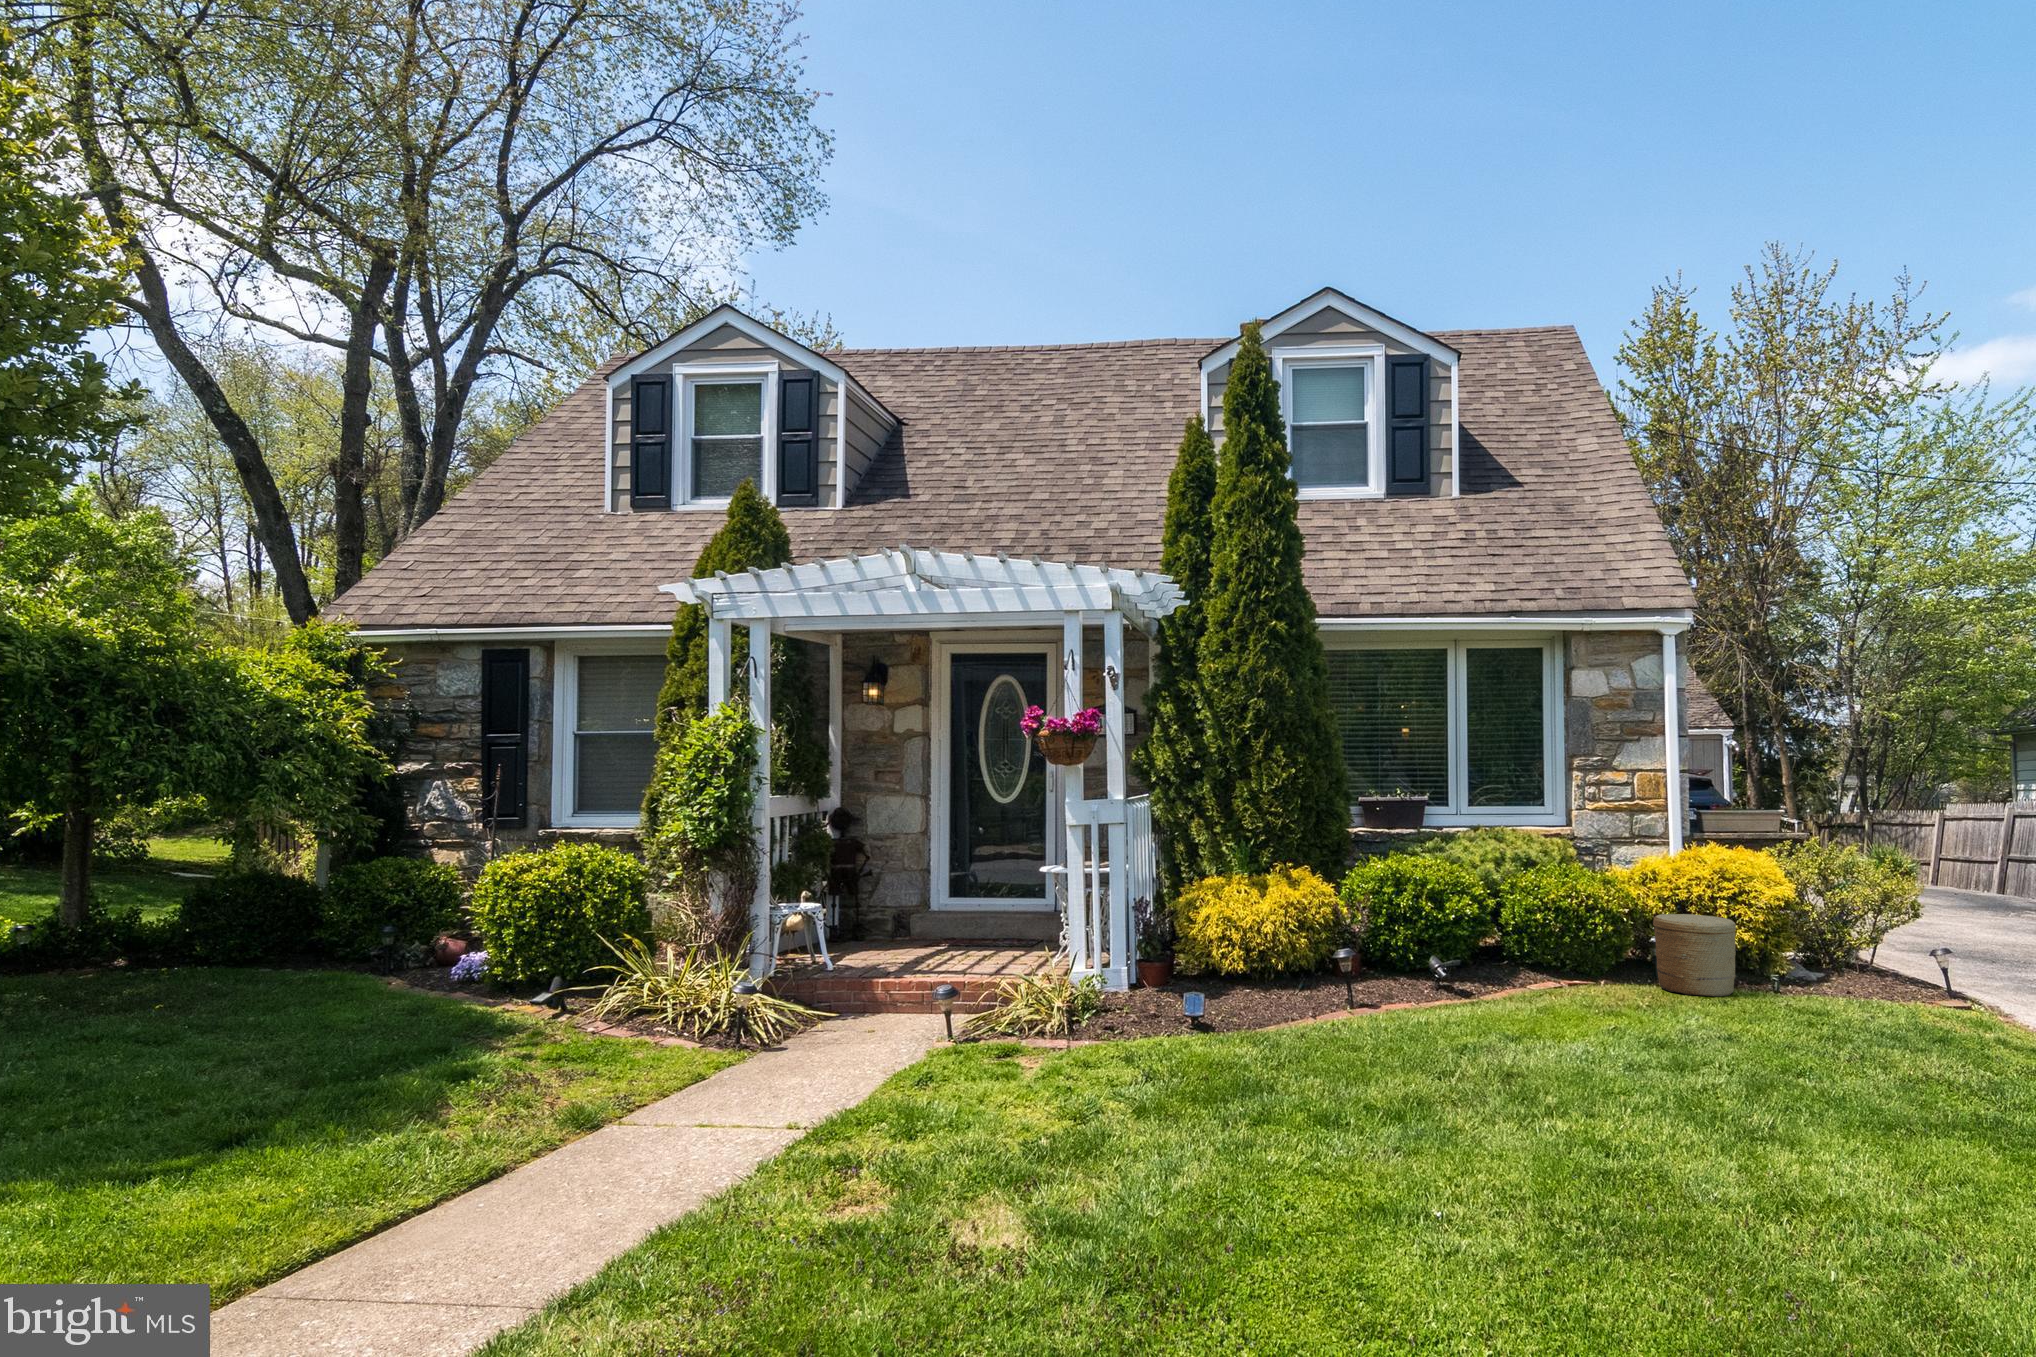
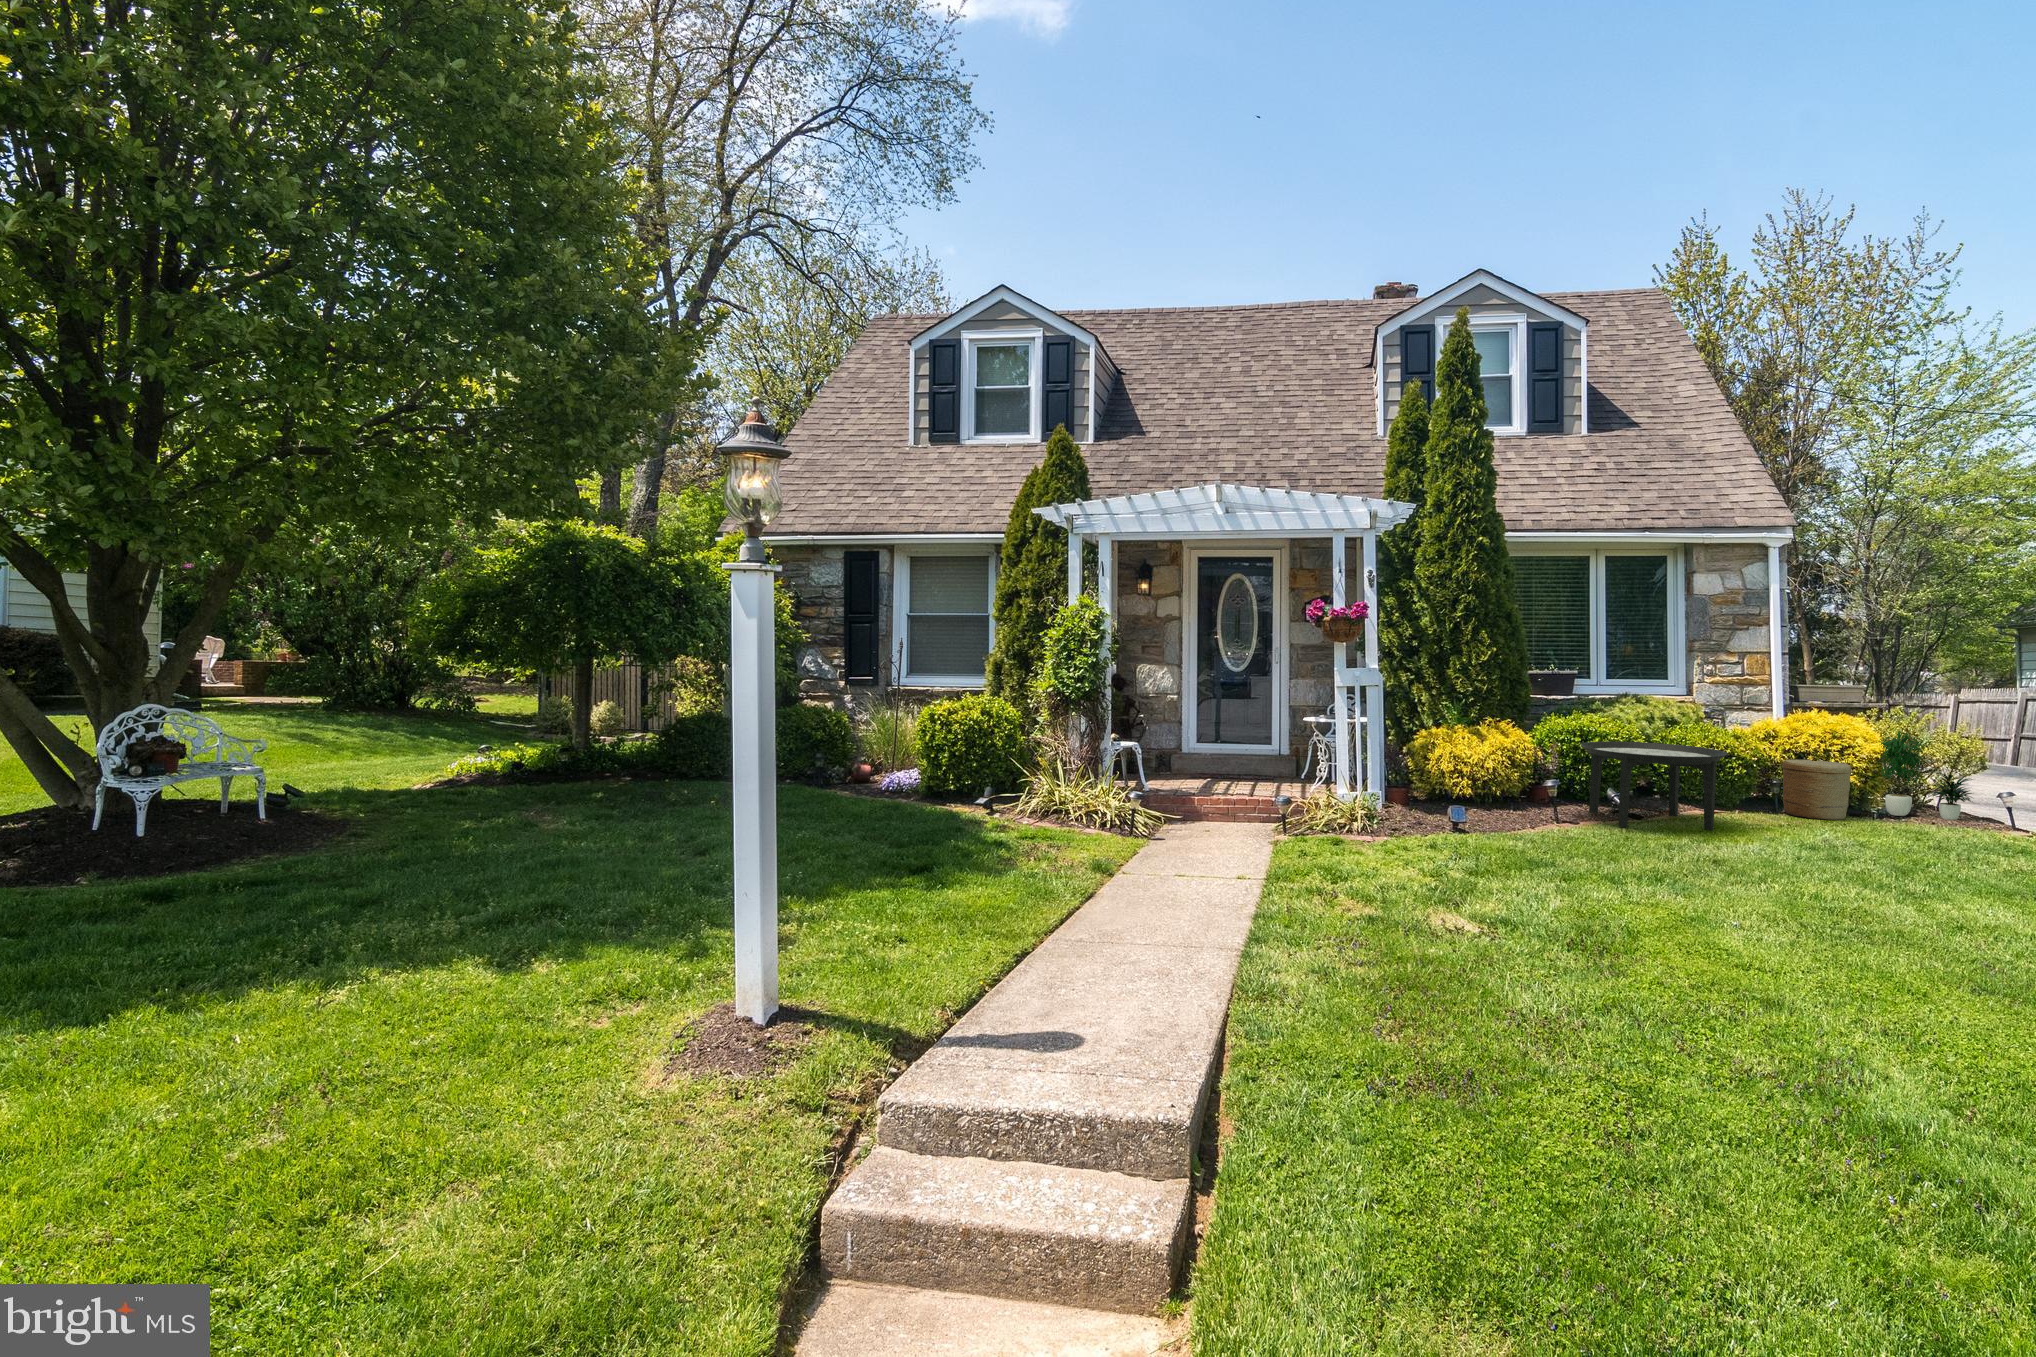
potted plant: none [1773,873,1897,994] -> present [1880,730,1973,820]
round table: none [1382,892,1561,1015] -> present [1581,742,1727,831]

